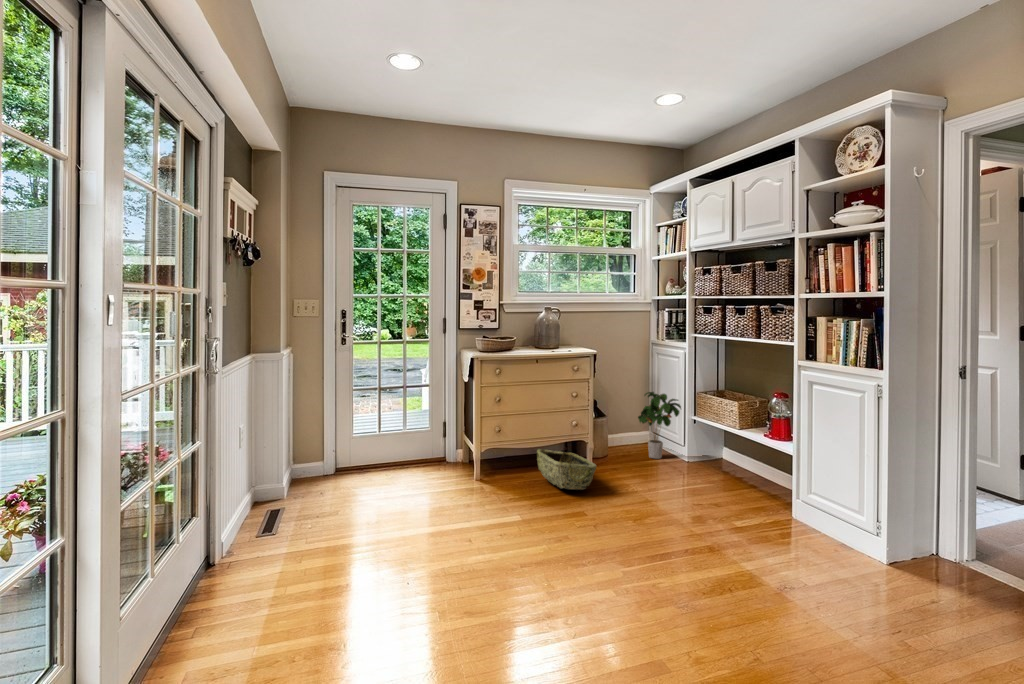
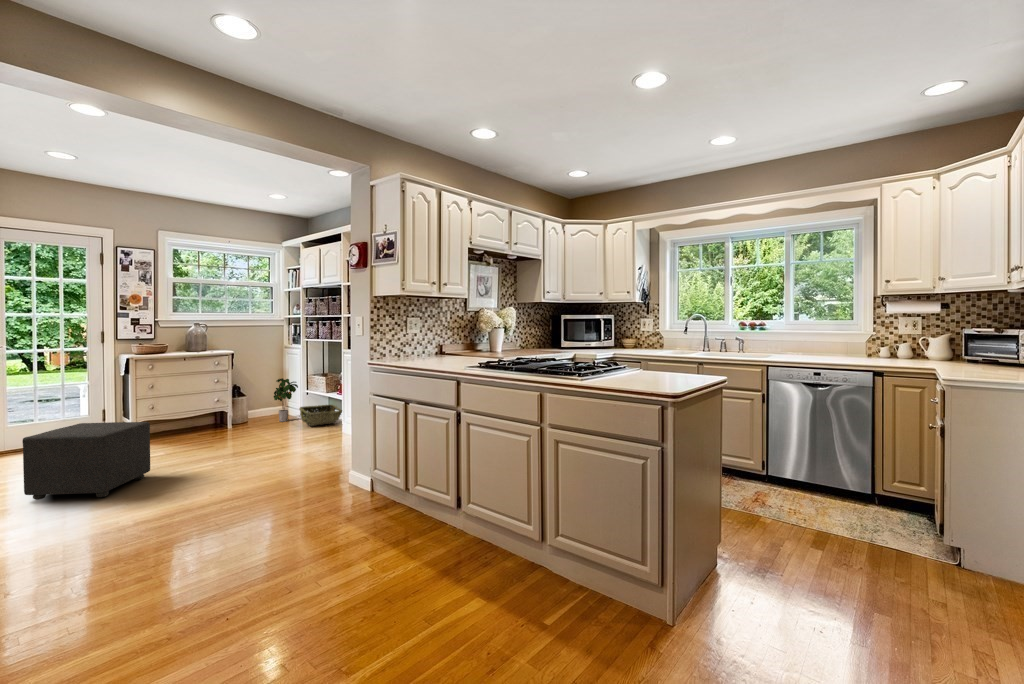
woven basket: present [537,449,596,490] -> present [299,405,342,426]
ottoman: none [348,463,513,624] -> present [22,422,150,500]

